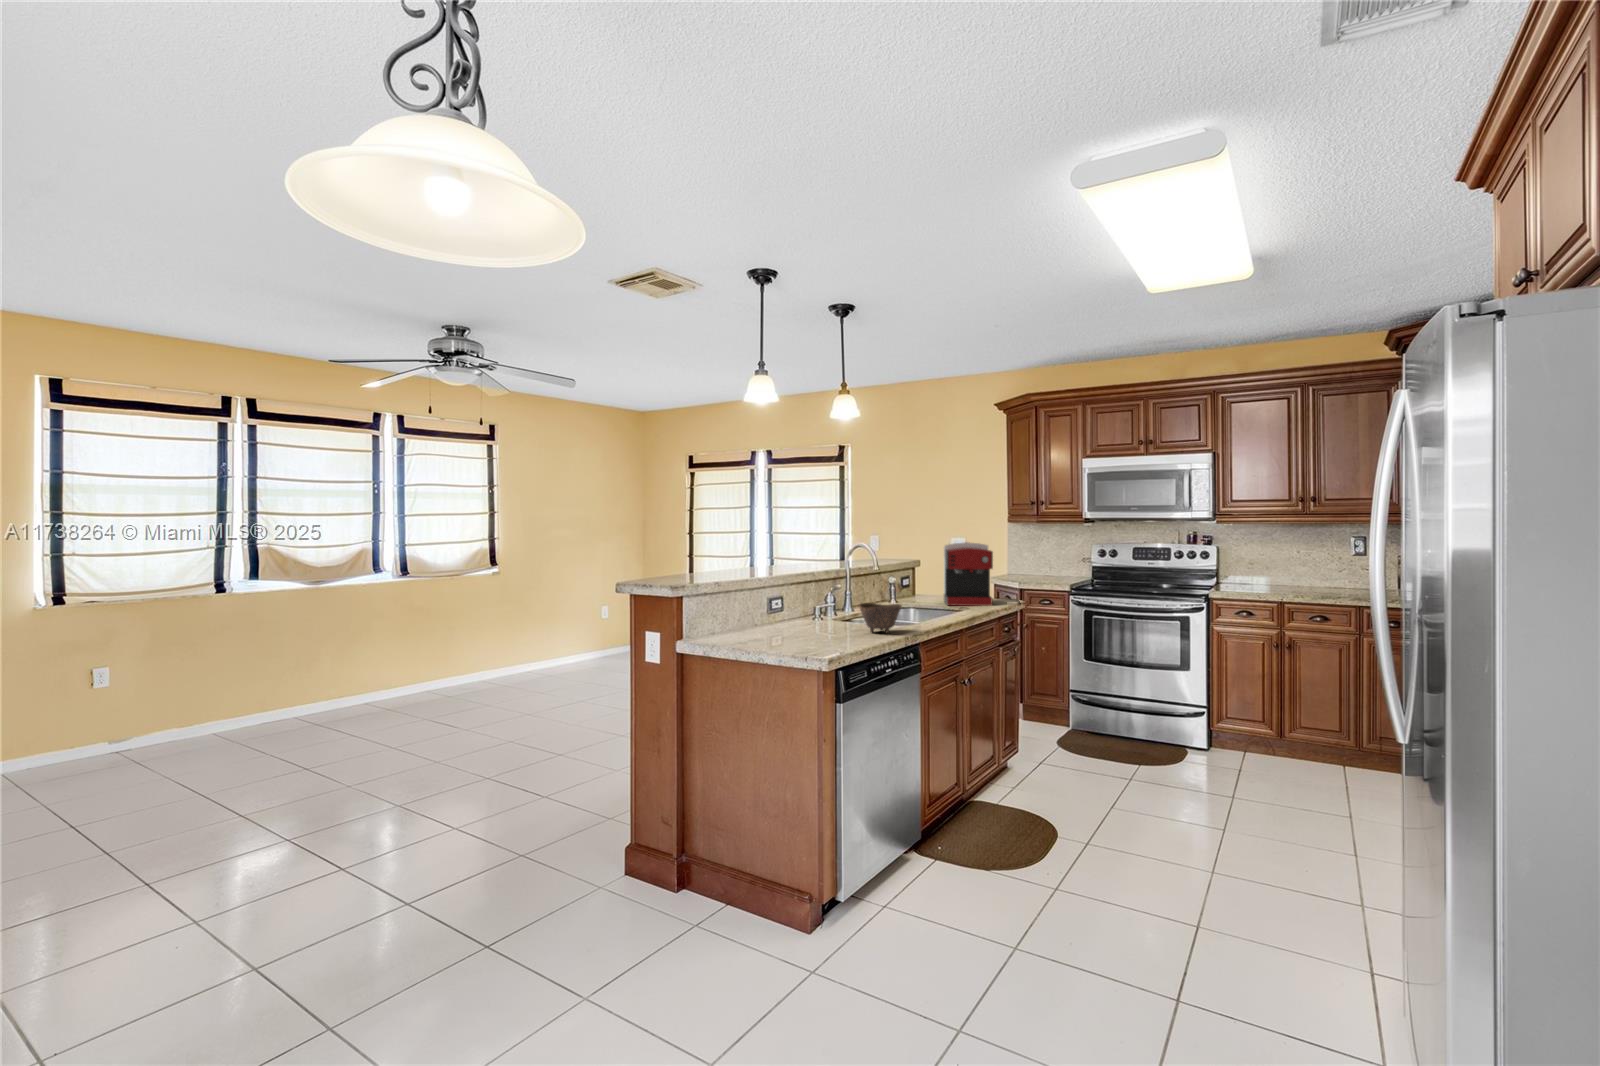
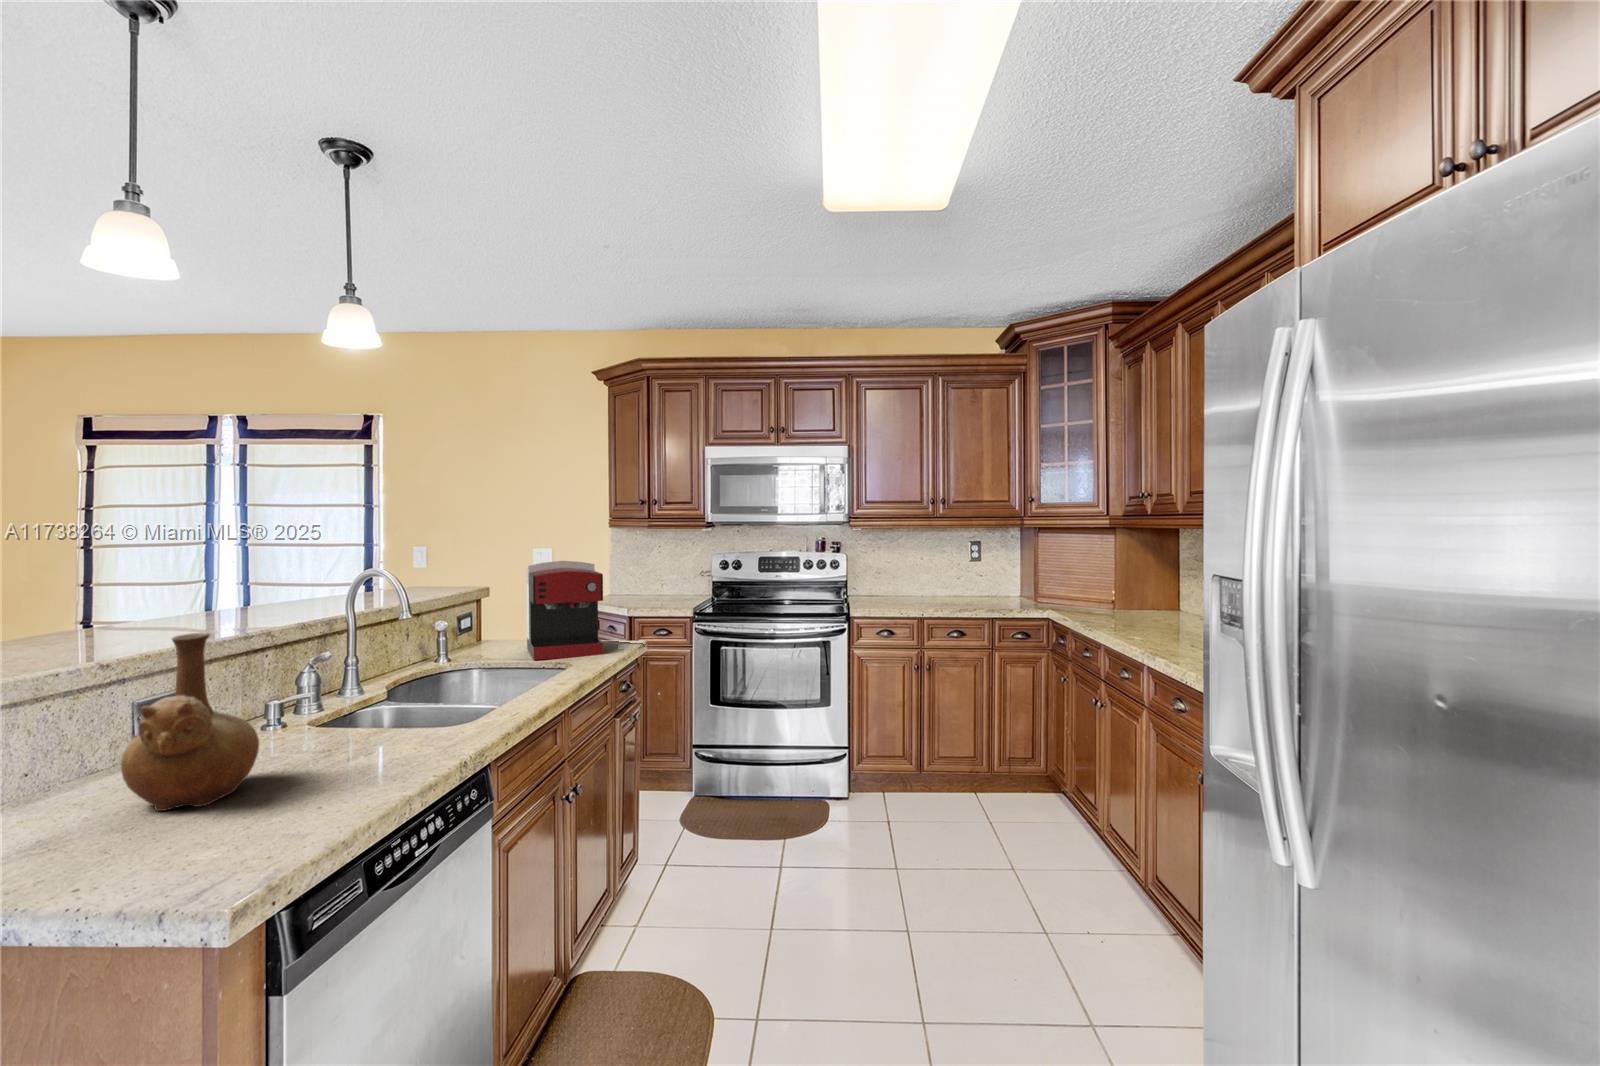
vase: none [772,563,821,638] -> present [121,633,259,811]
bowl: present [859,603,901,633] -> none [355,694,450,760]

